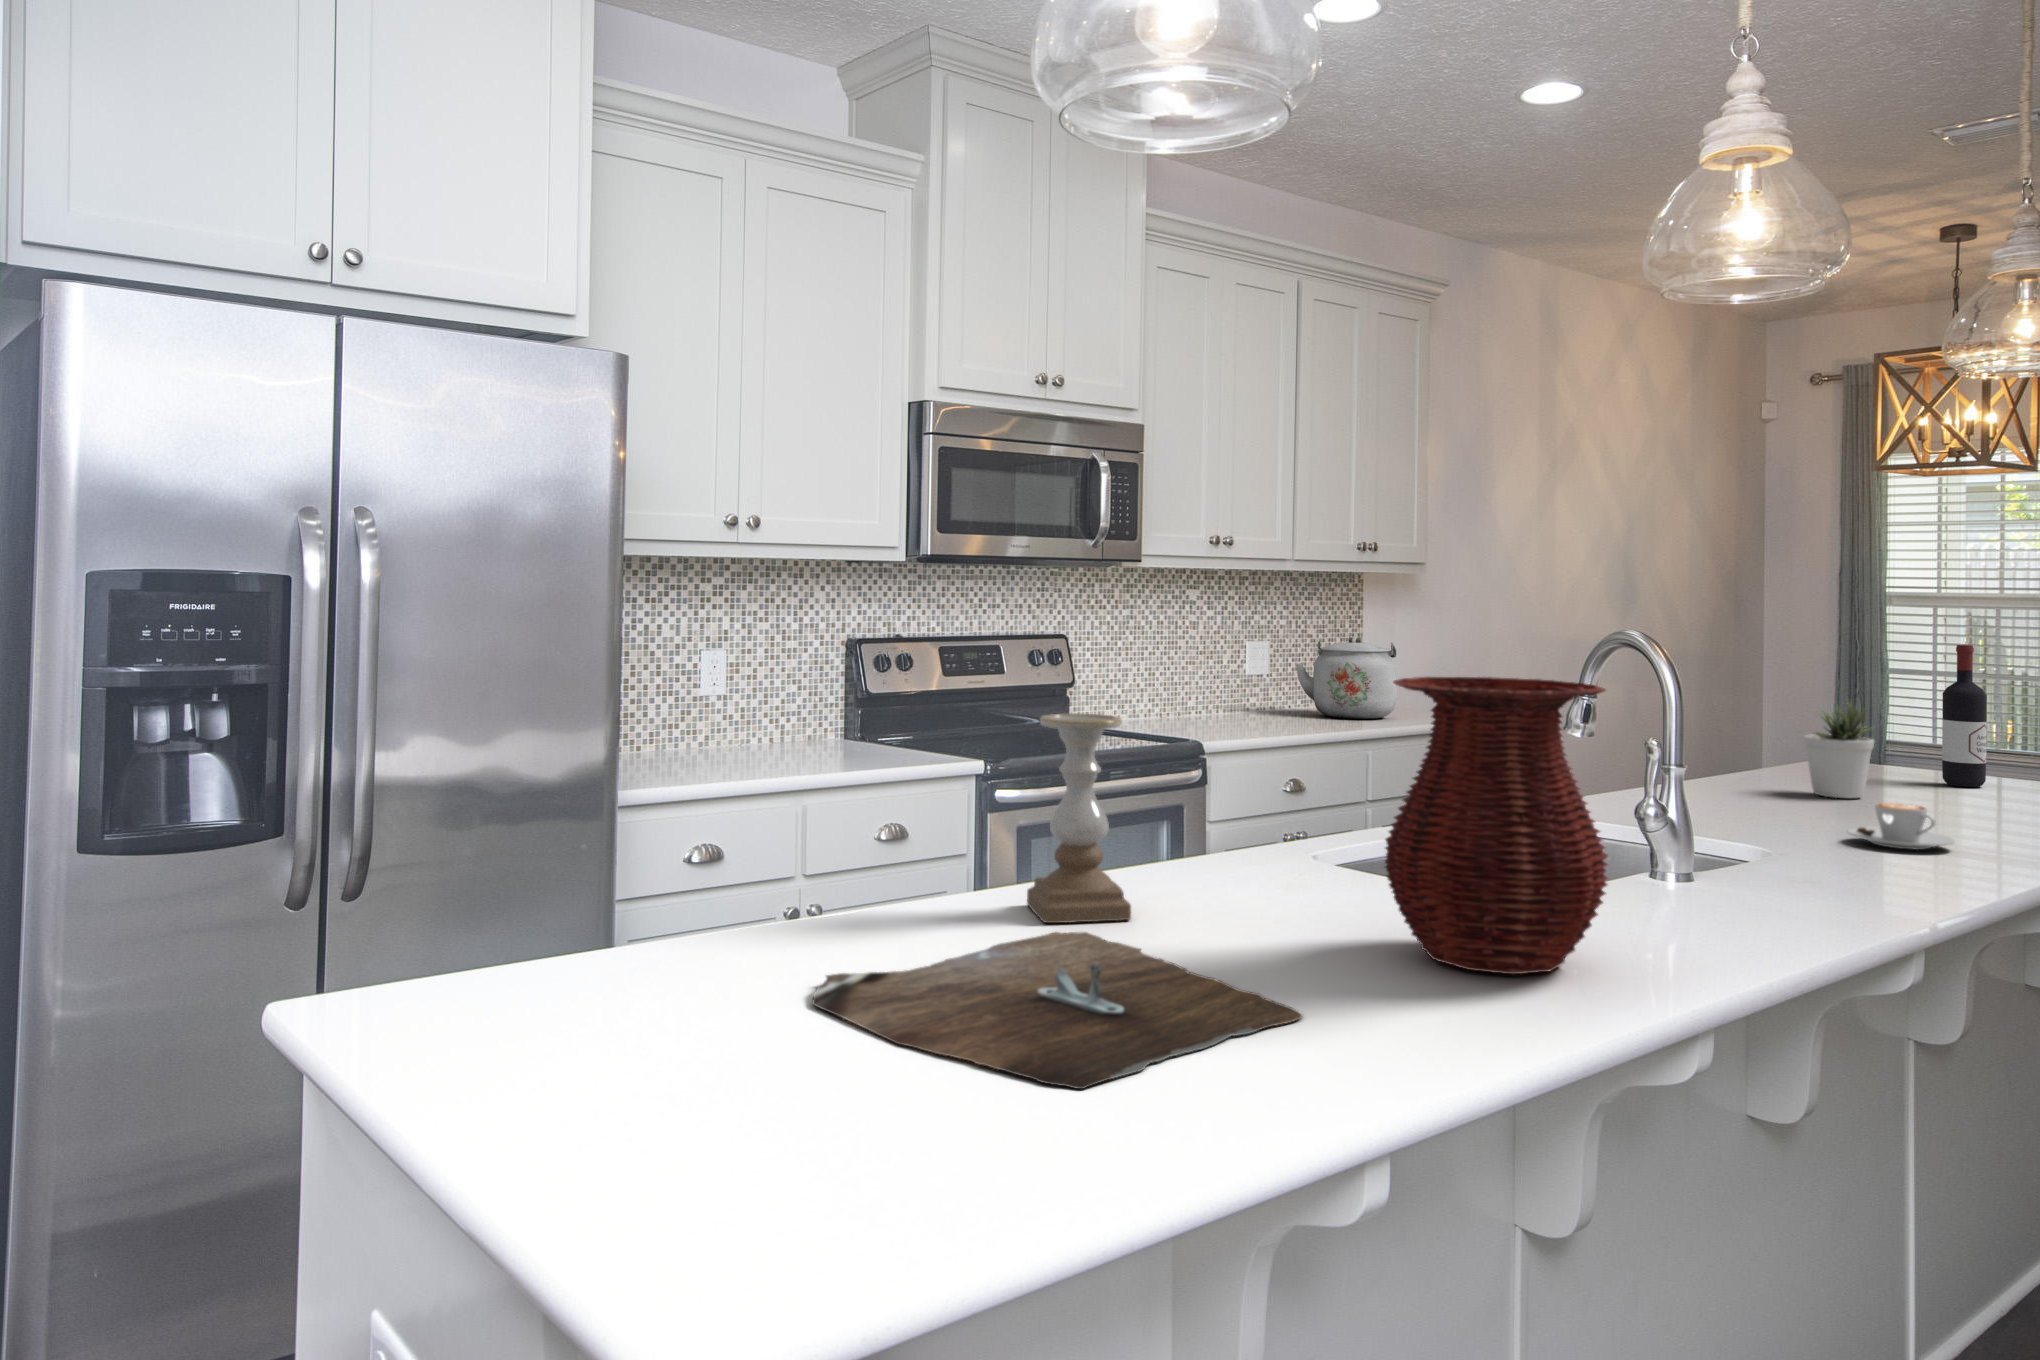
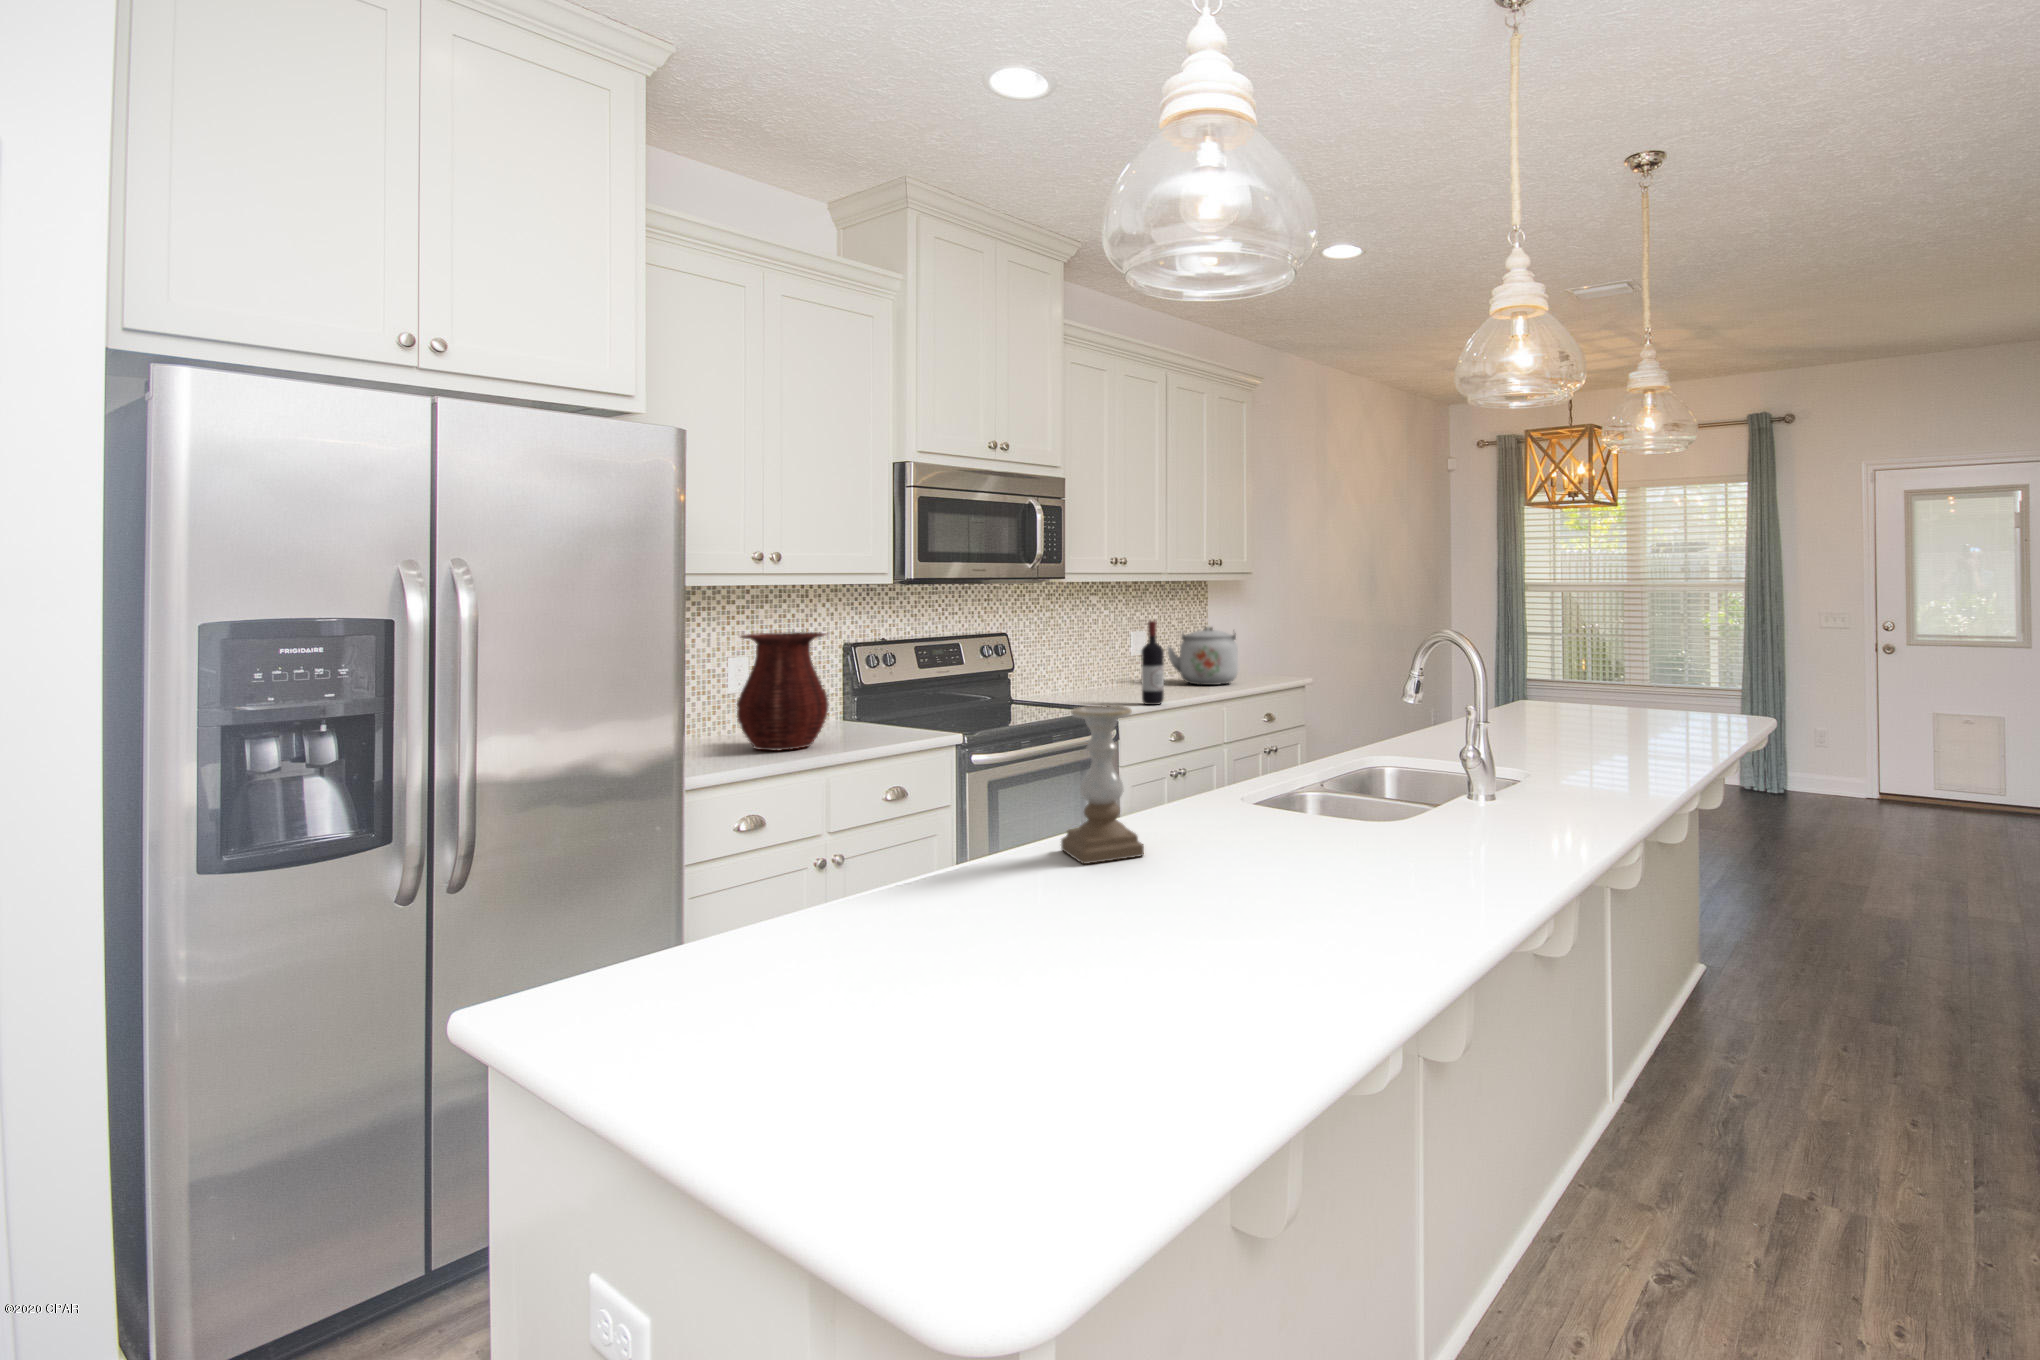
wine bottle: present [1942,645,1987,787] -> present [1141,621,1164,705]
vase: present [1385,677,1608,974] -> present [737,632,828,750]
potted plant: present [1804,700,1874,798] -> none [1523,661,1566,727]
coffee cup: present [1848,803,1955,850] -> none [1567,732,1631,761]
cutting board: present [812,932,1302,1089] -> none [944,869,1304,993]

